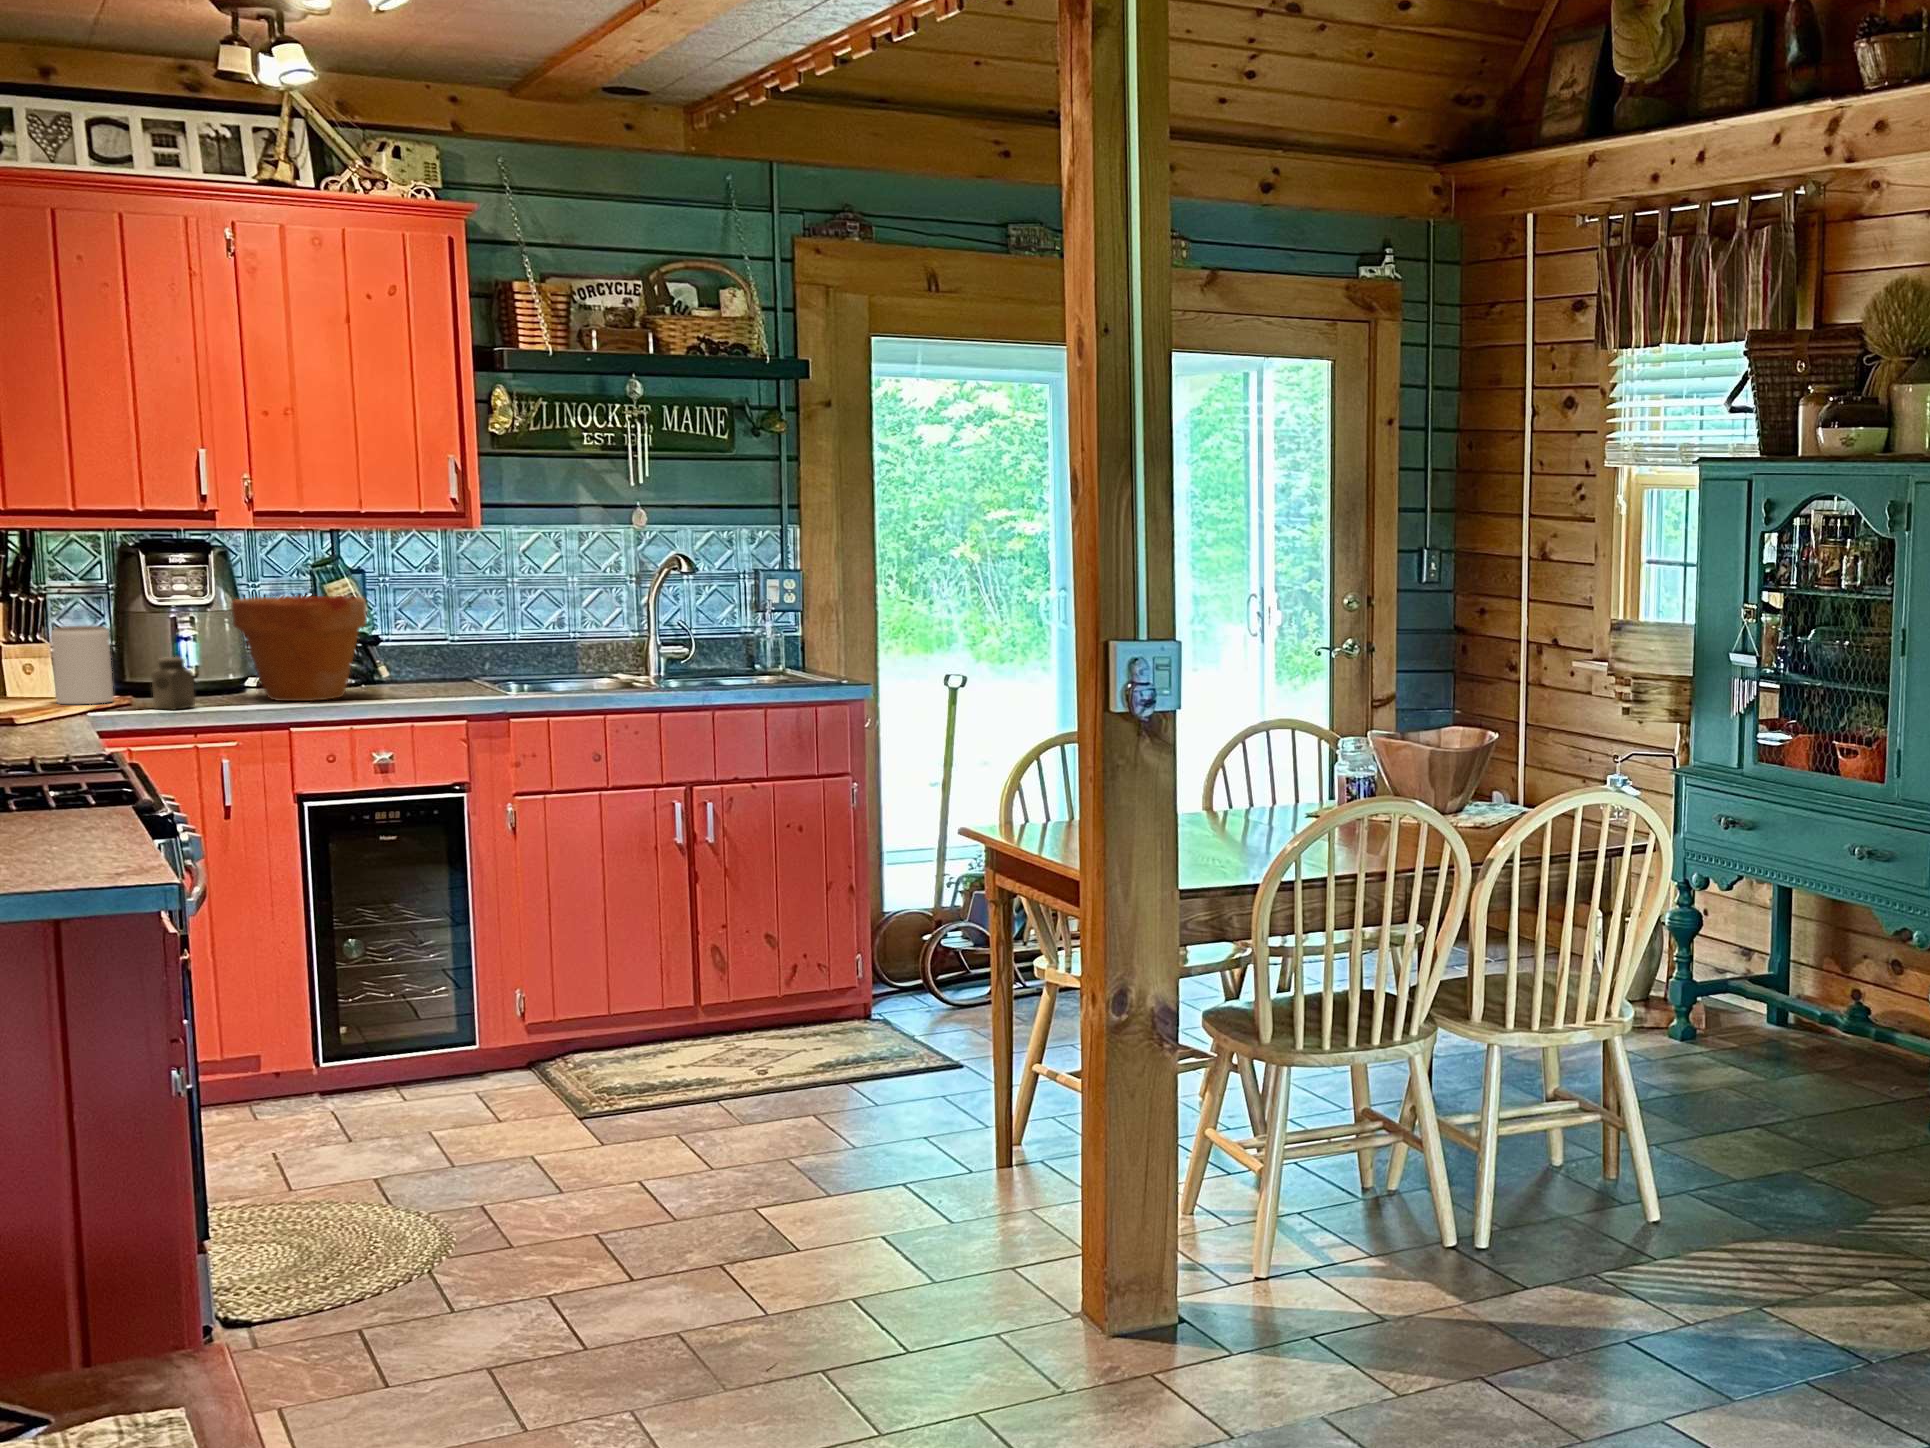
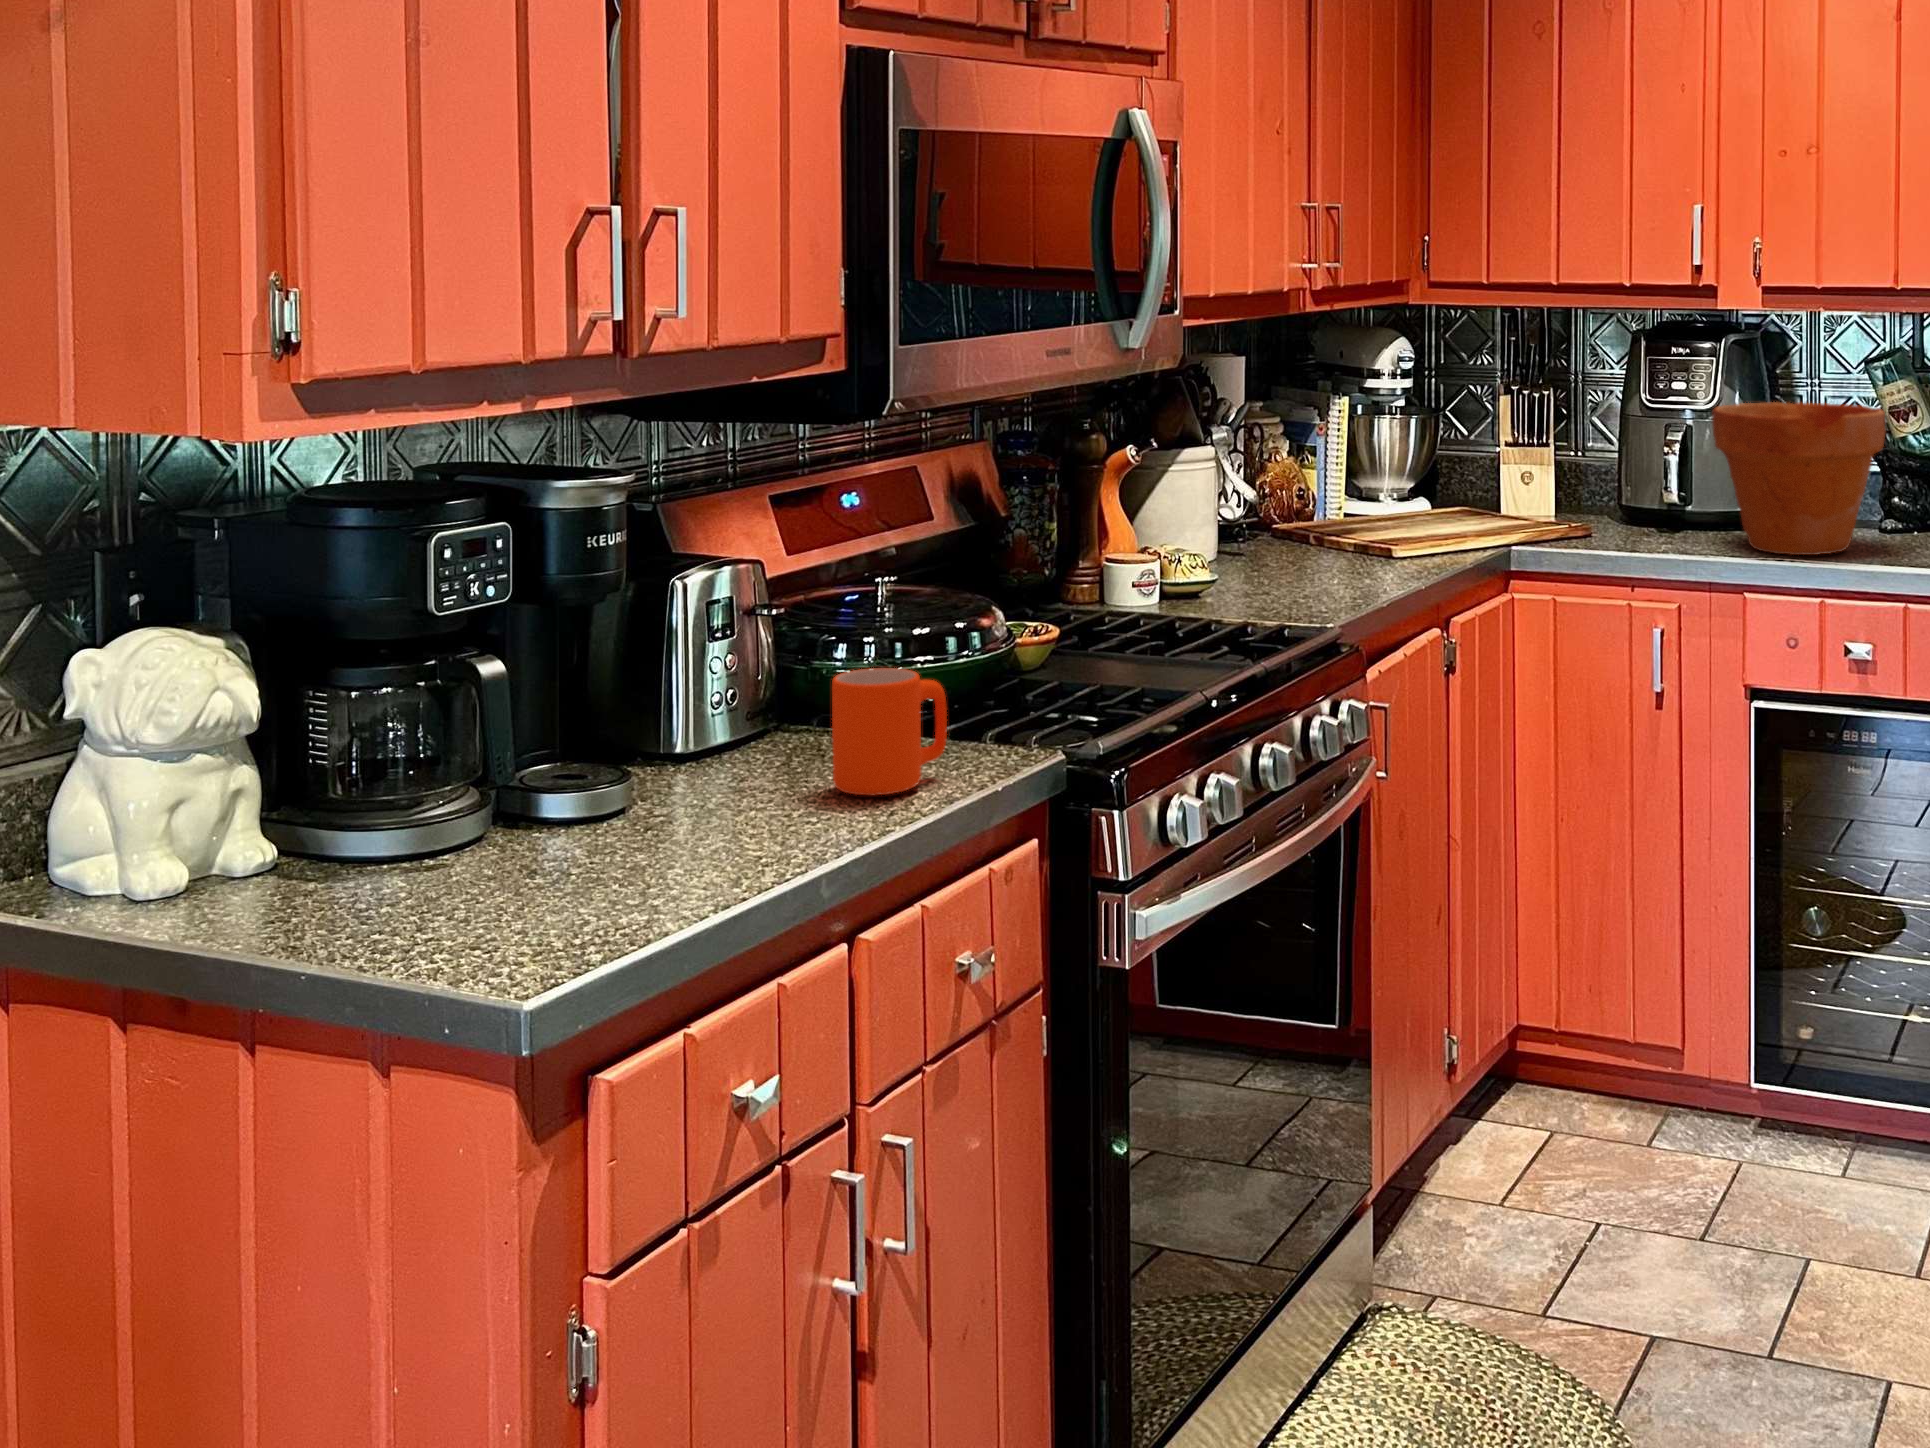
jar: present [51,626,114,704] -> none [1517,429,1580,532]
salt shaker: present [151,657,195,709] -> none [1586,481,1632,553]
mug: none [59,747,127,821] -> present [832,668,947,795]

